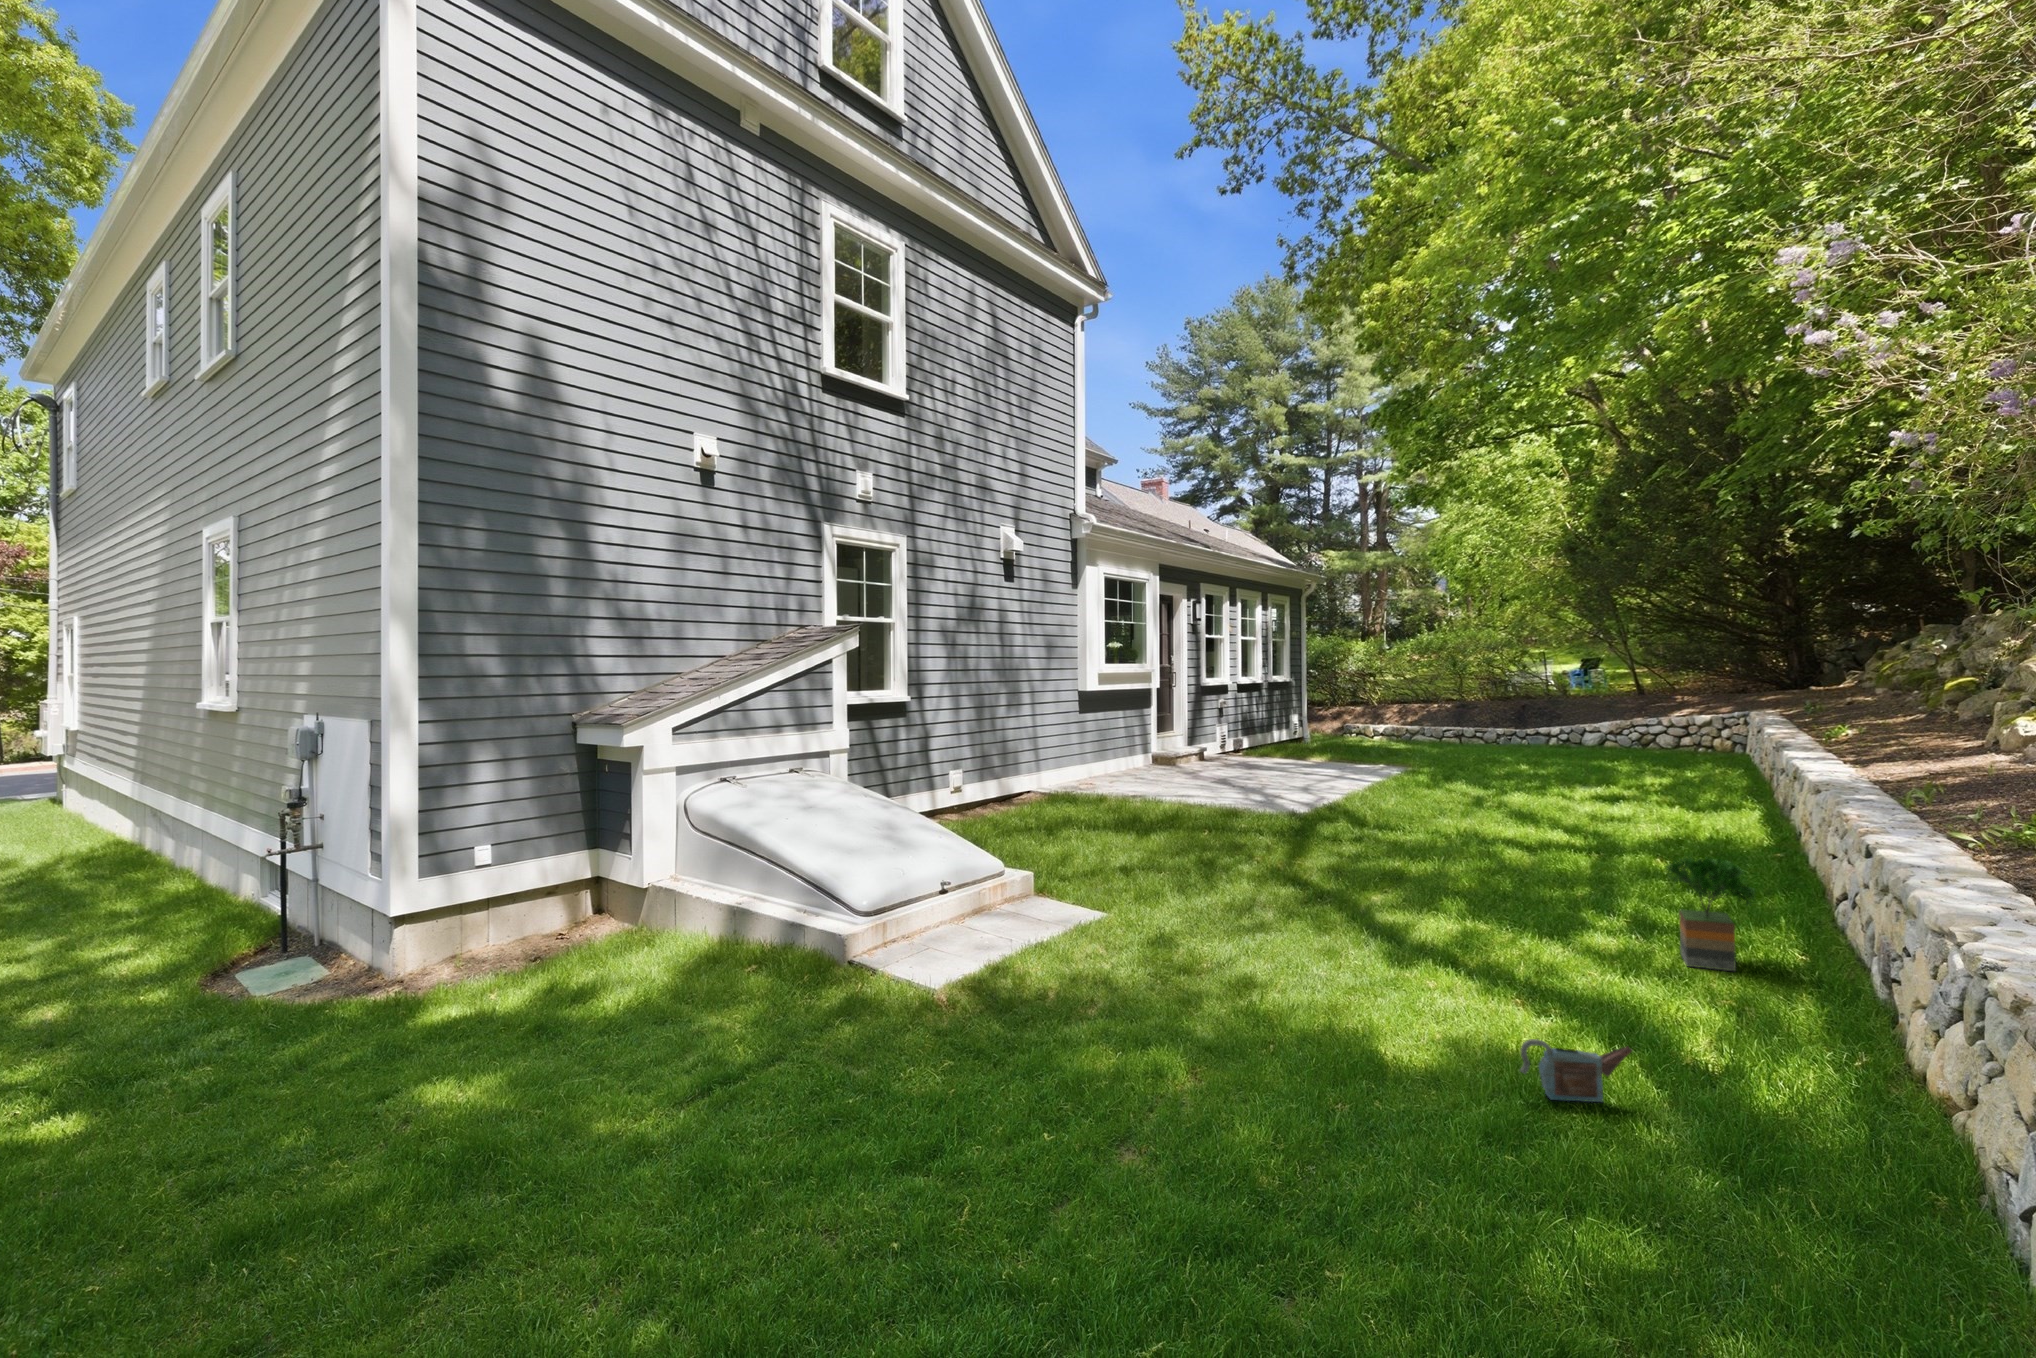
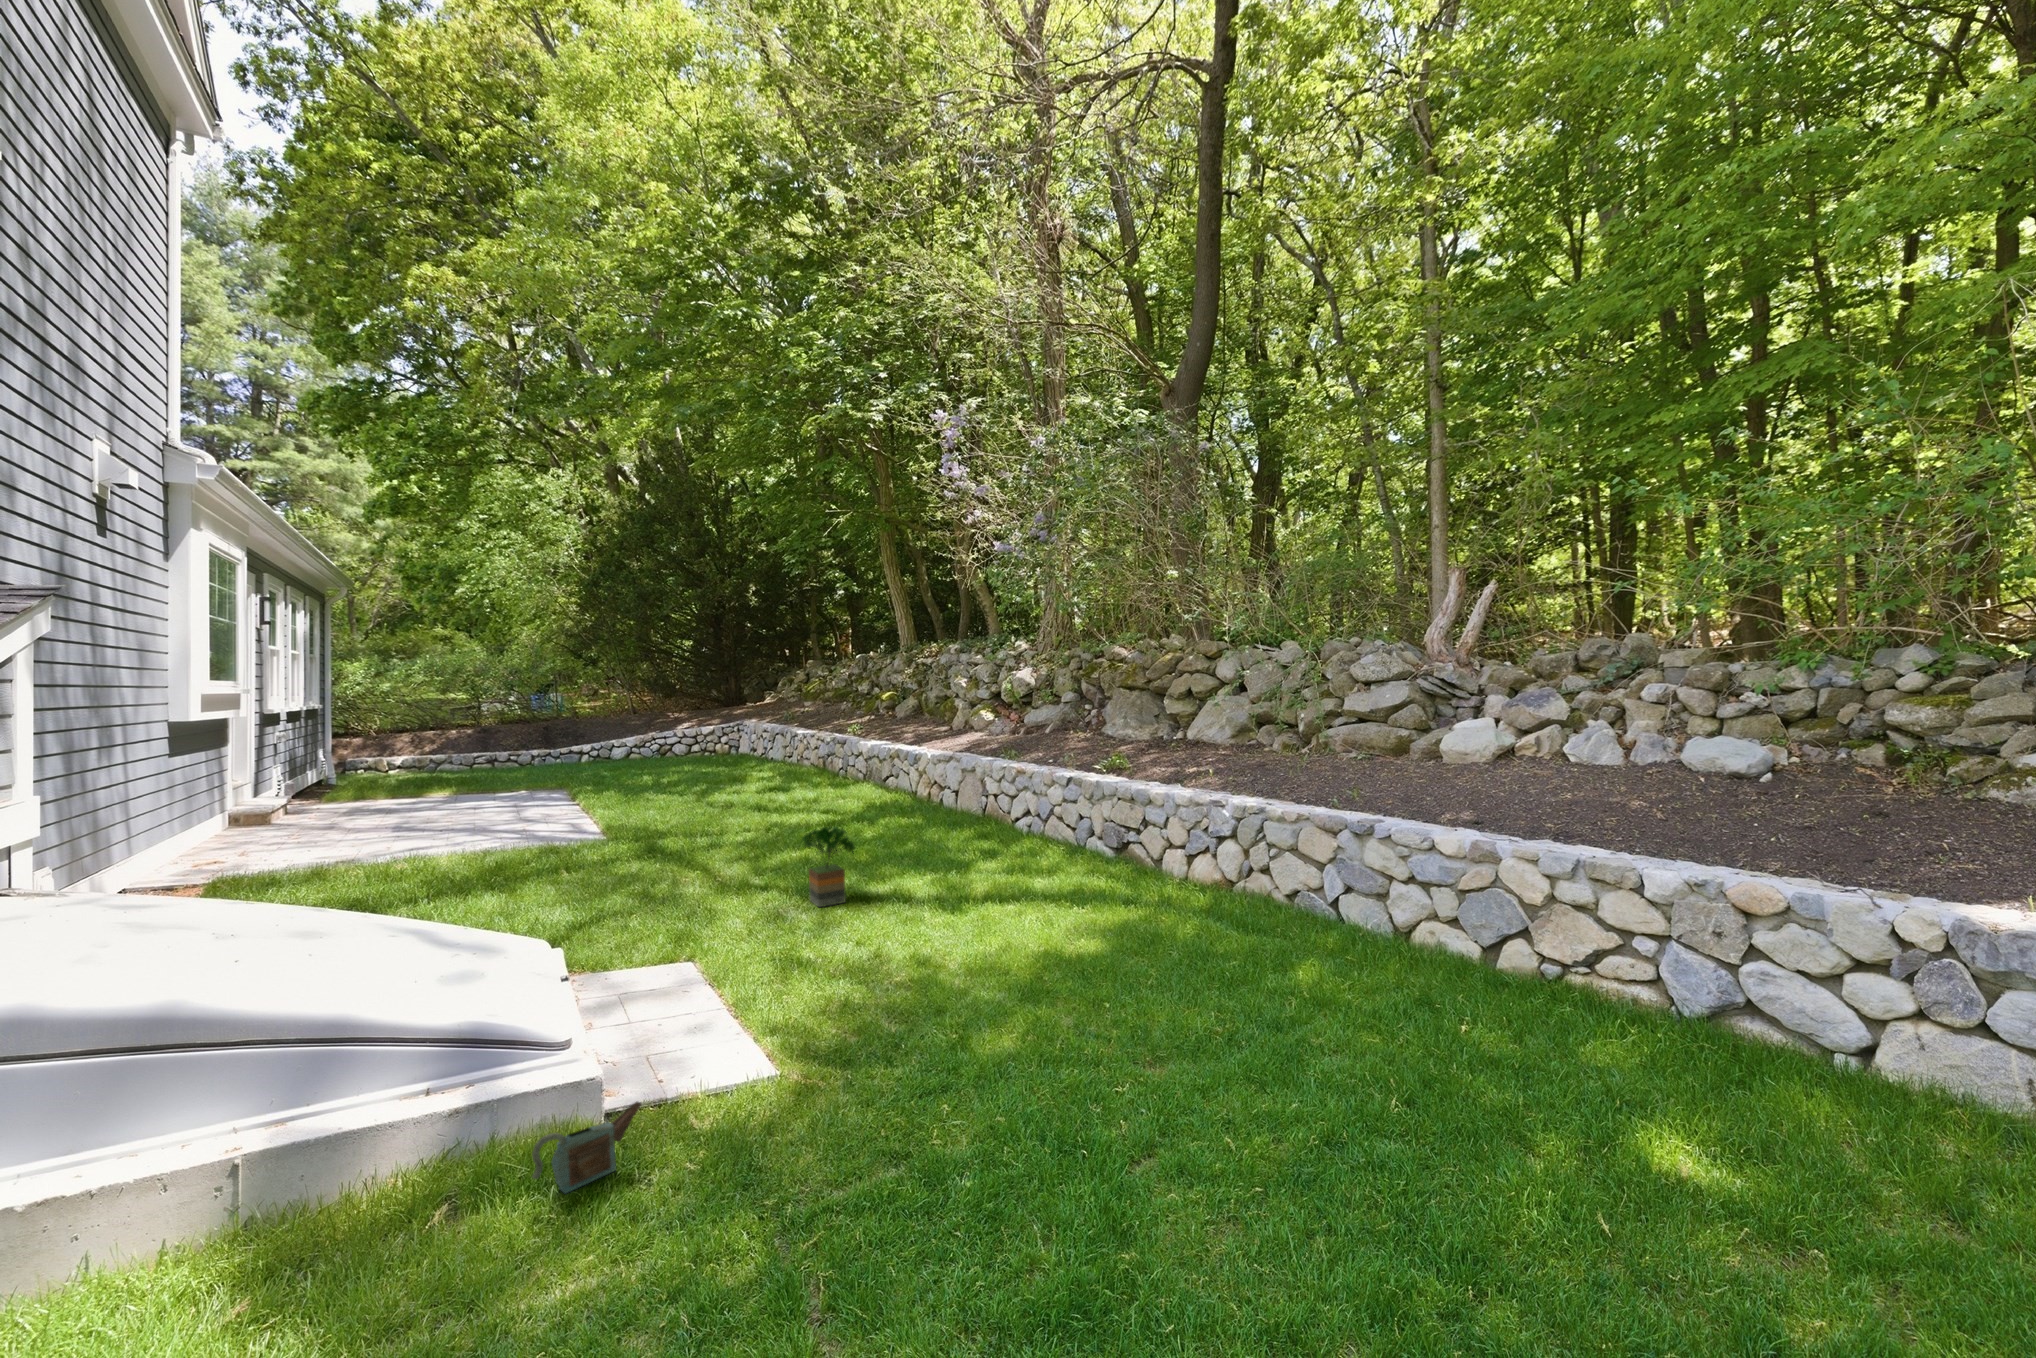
watering can: present [1520,1039,1632,1102] -> present [532,1102,641,1193]

